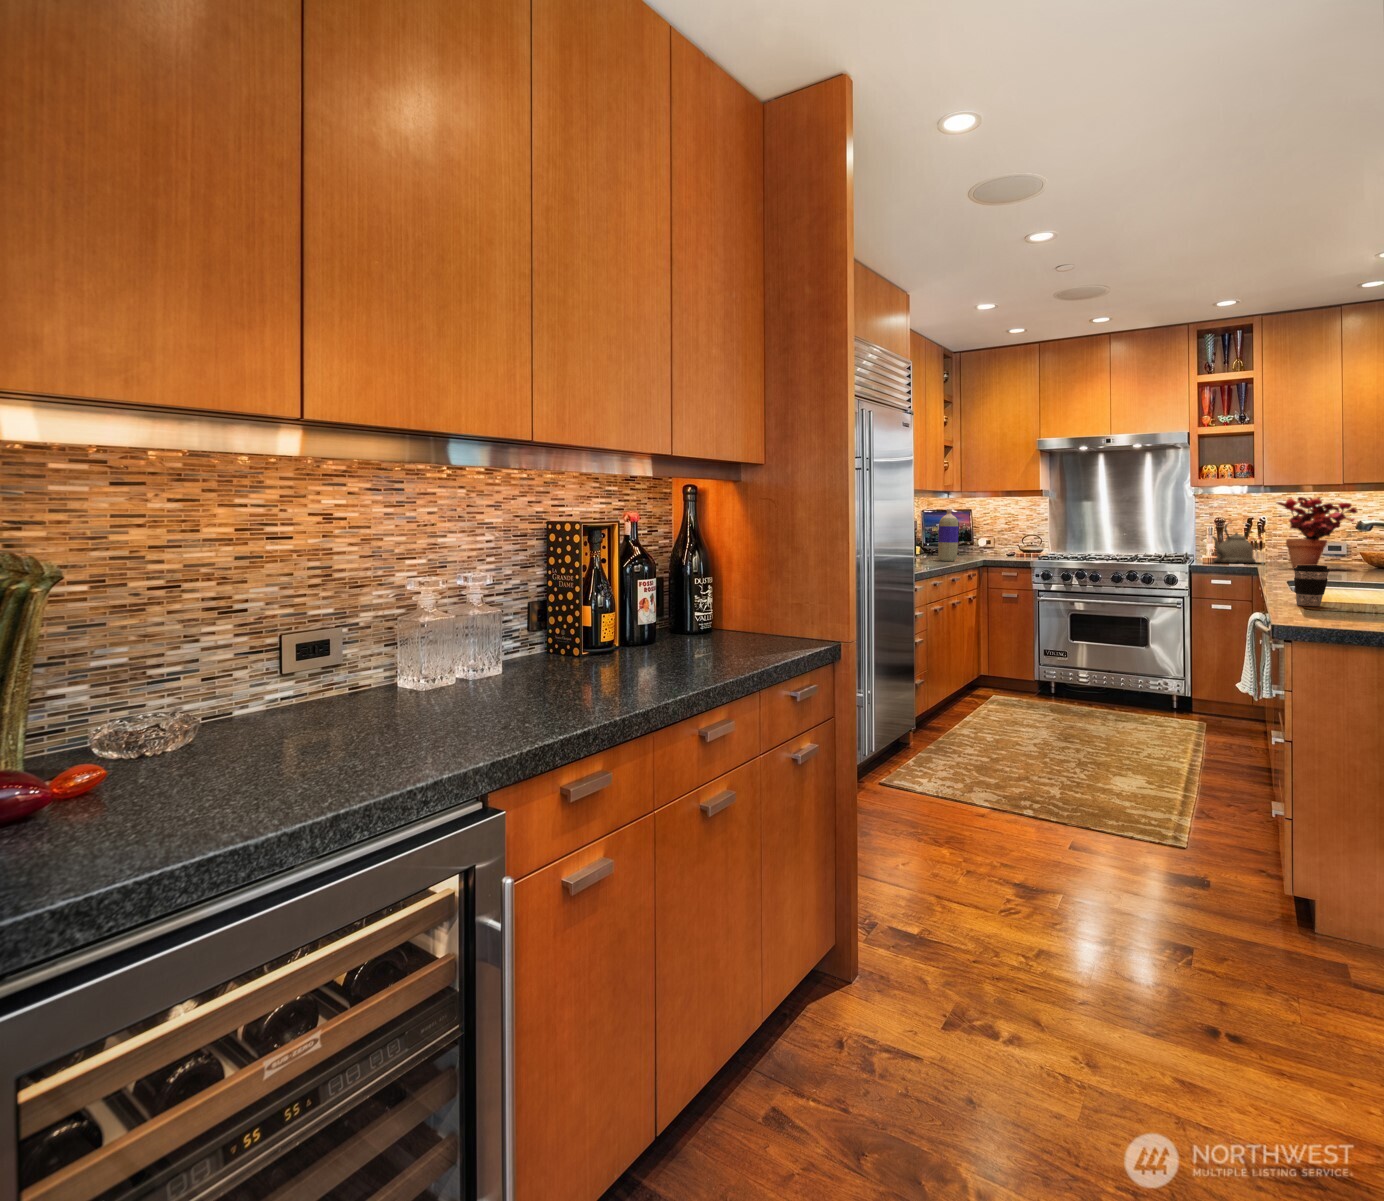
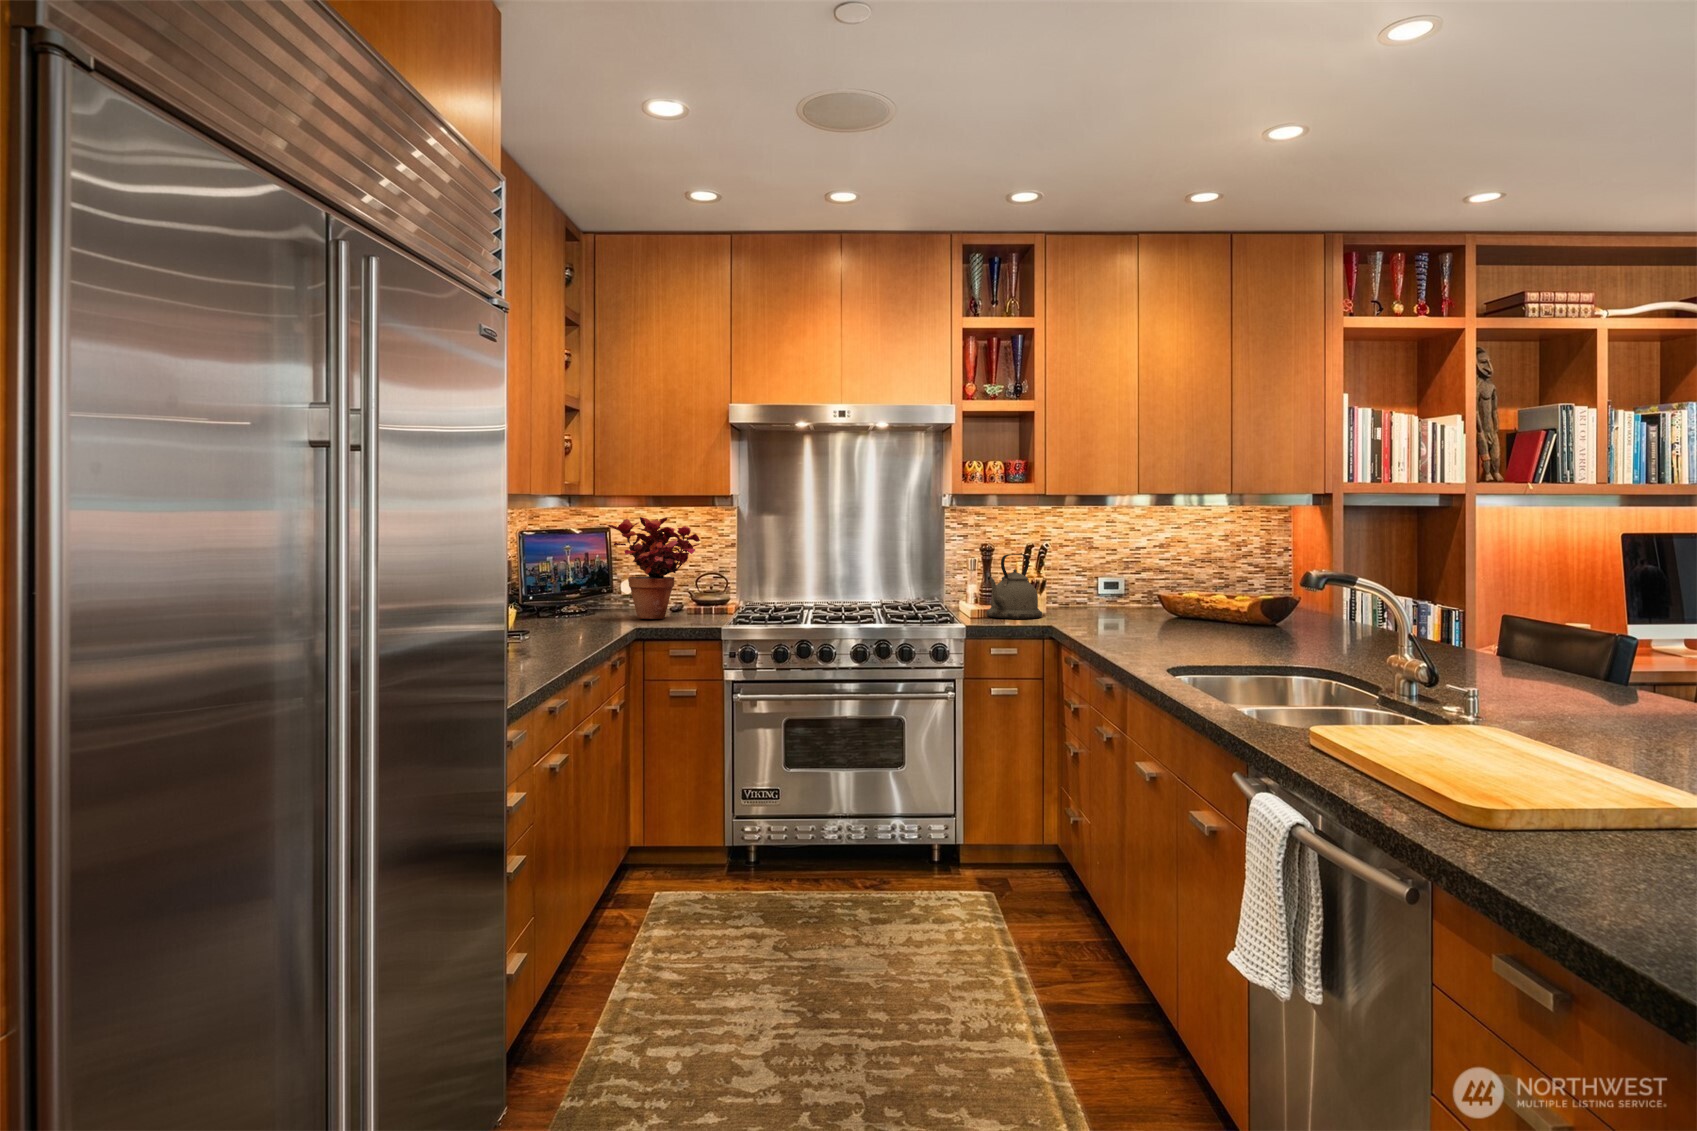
potted plant: present [1277,497,1358,568] -> present [608,517,700,619]
bottle: present [938,509,959,561] -> none [549,533,588,637]
coffee cup: present [1294,565,1330,606] -> none [1515,748,1614,876]

